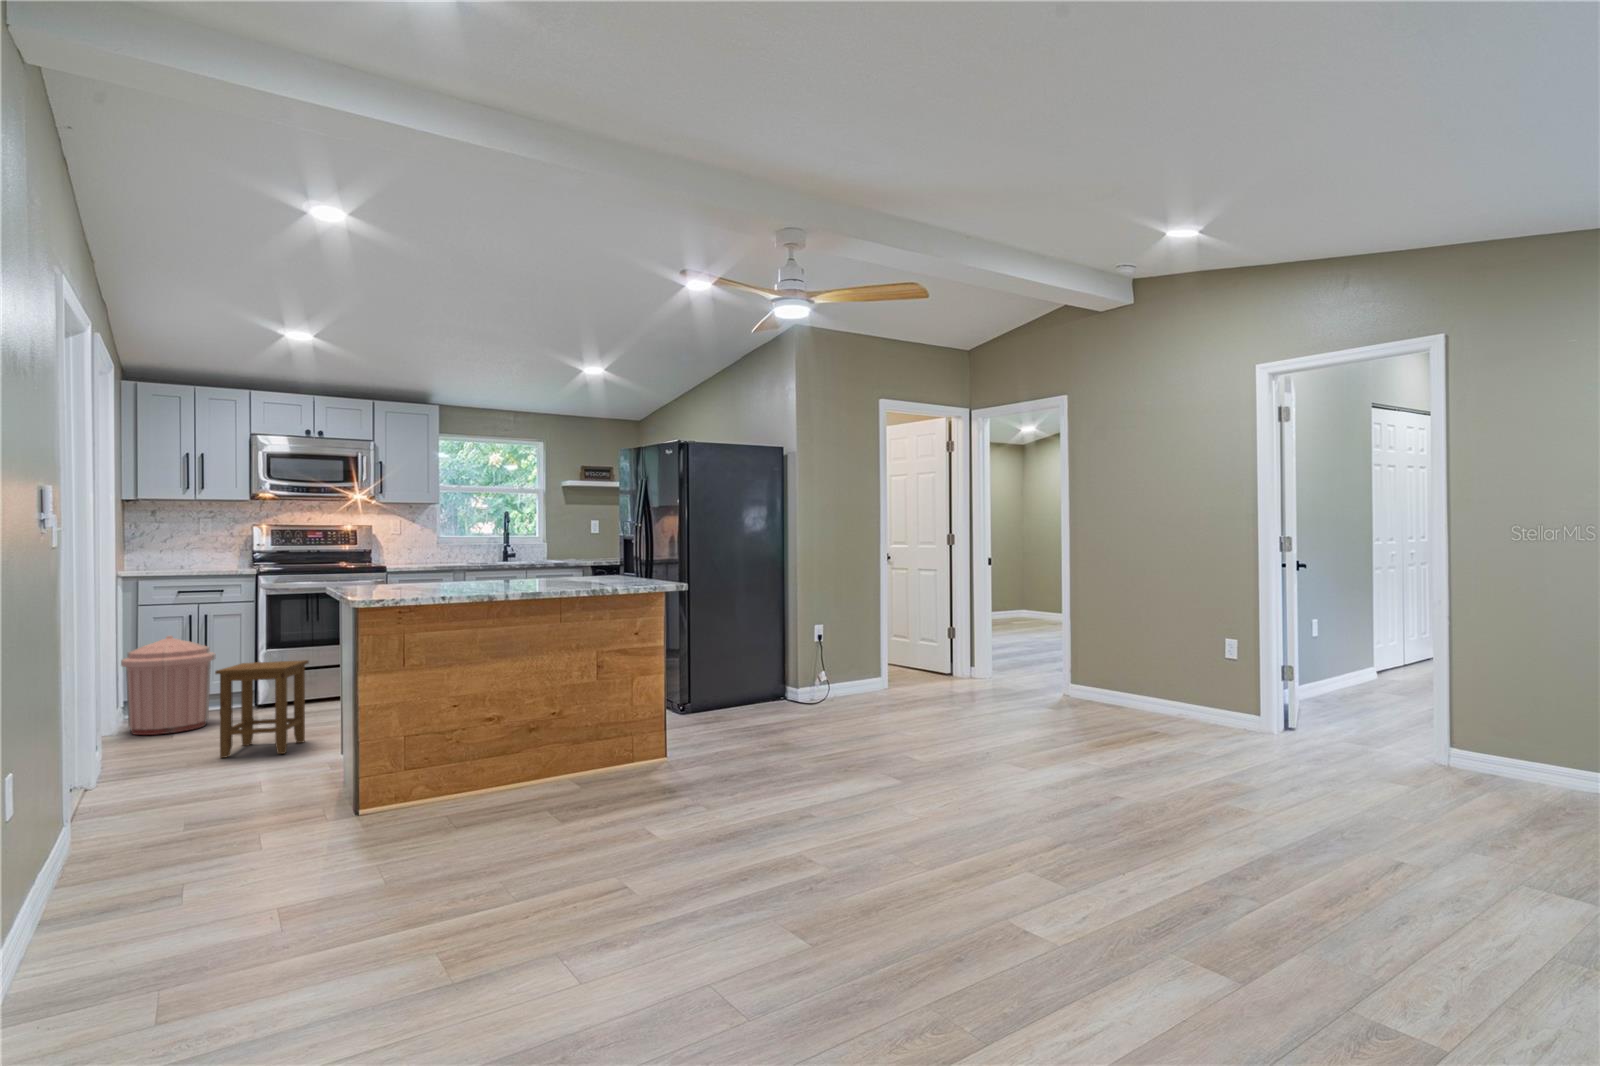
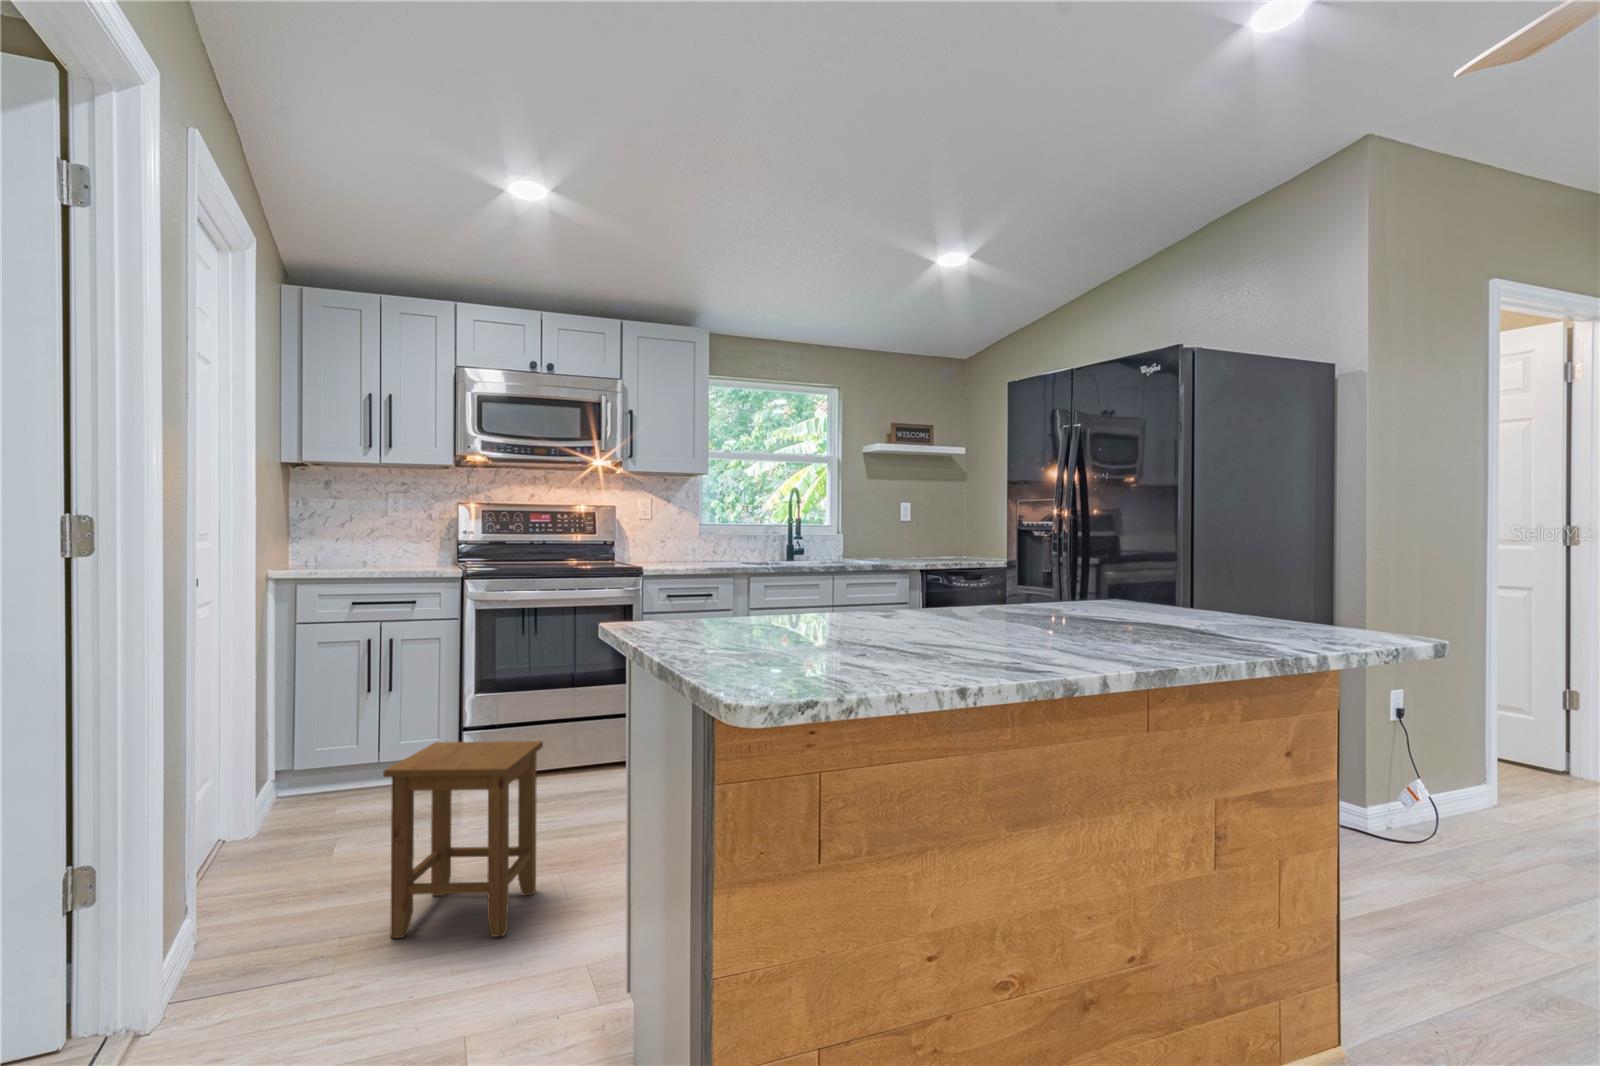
trash can: present [121,636,216,735] -> none [258,677,399,847]

